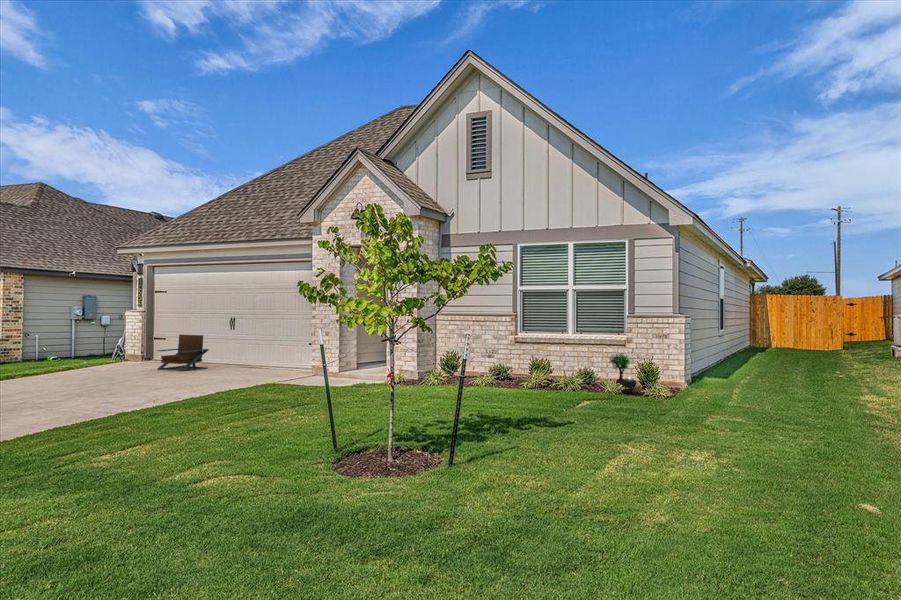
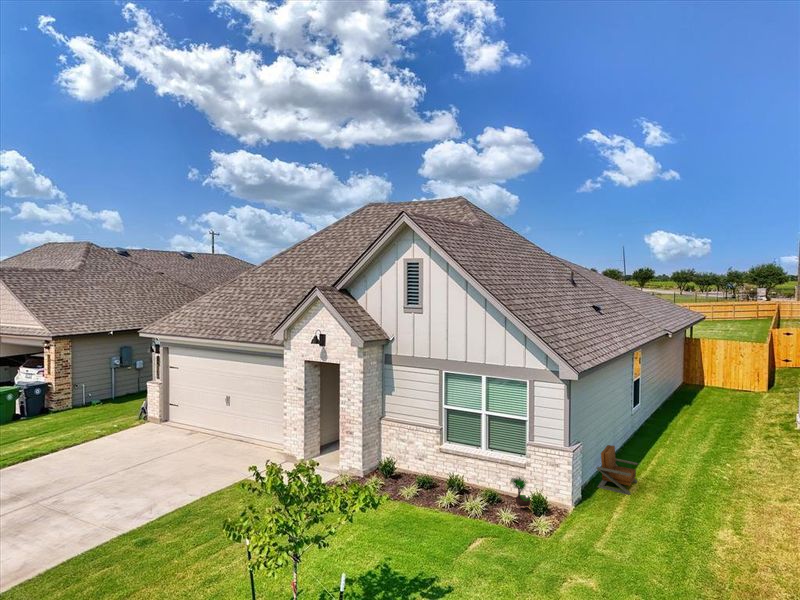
lounge chair: present [157,335,209,371] -> present [597,445,638,495]

